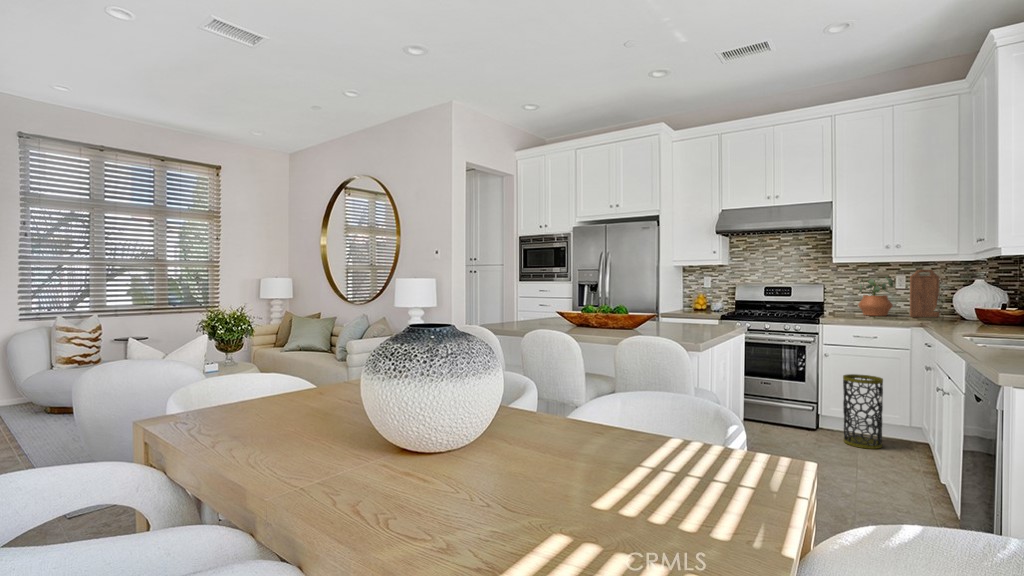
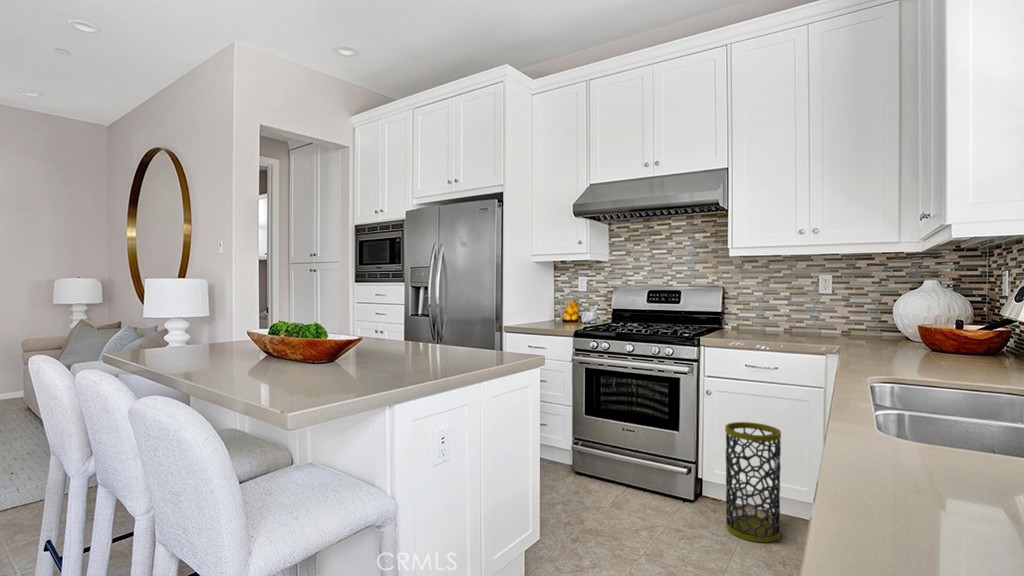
cutting board: present [910,270,940,317] -> none [835,266,878,335]
potted plant: present [858,277,893,316] -> none [767,275,814,333]

